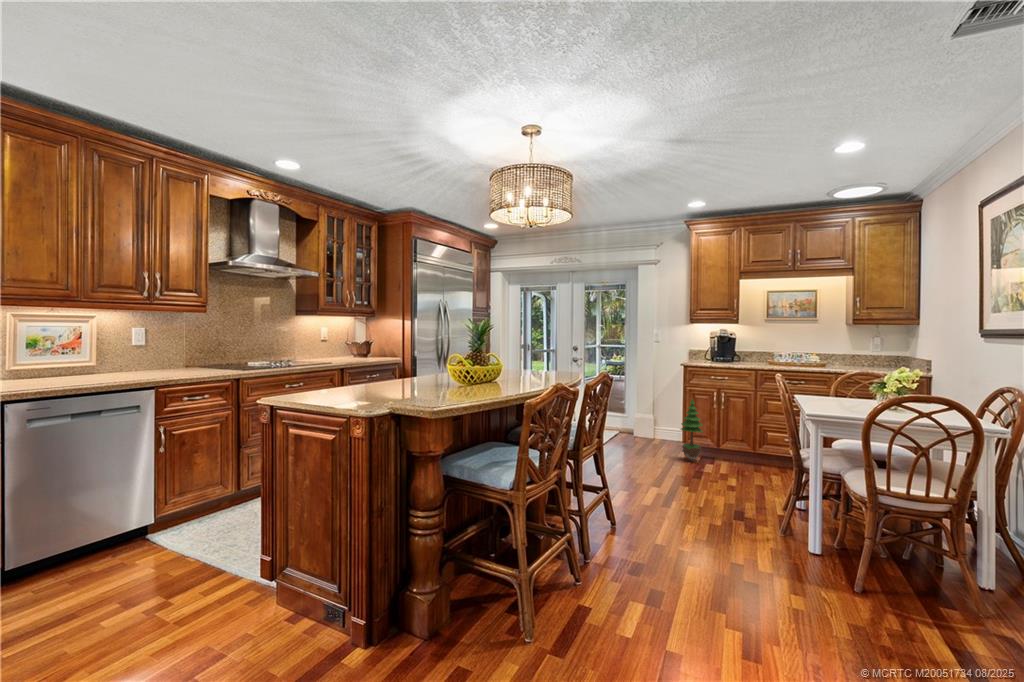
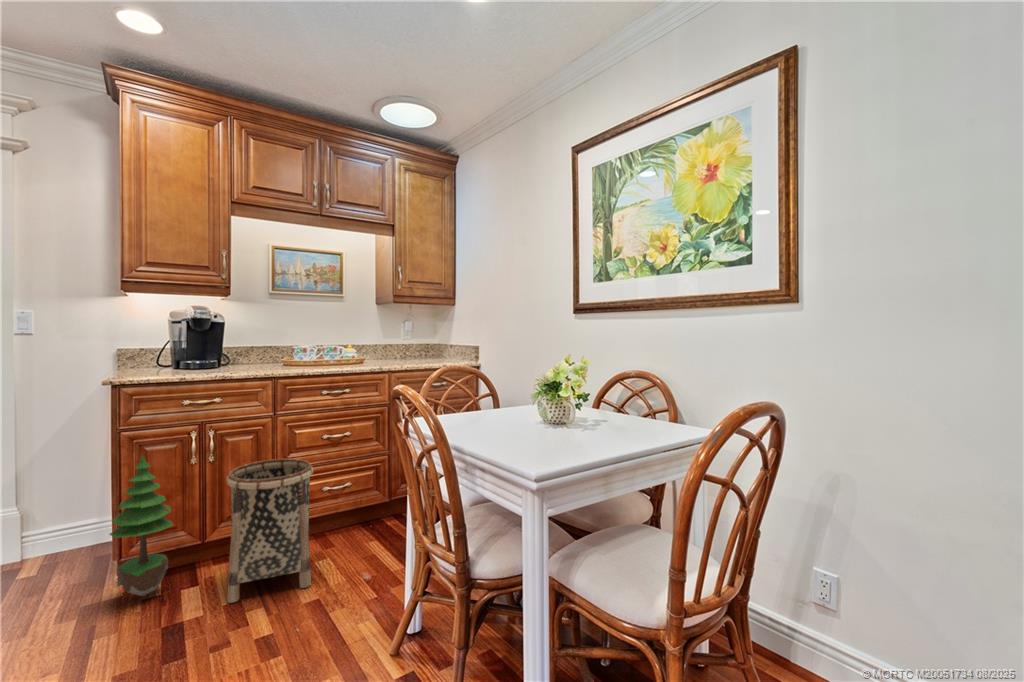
basket: none [722,412,769,479] -> present [227,458,313,603]

